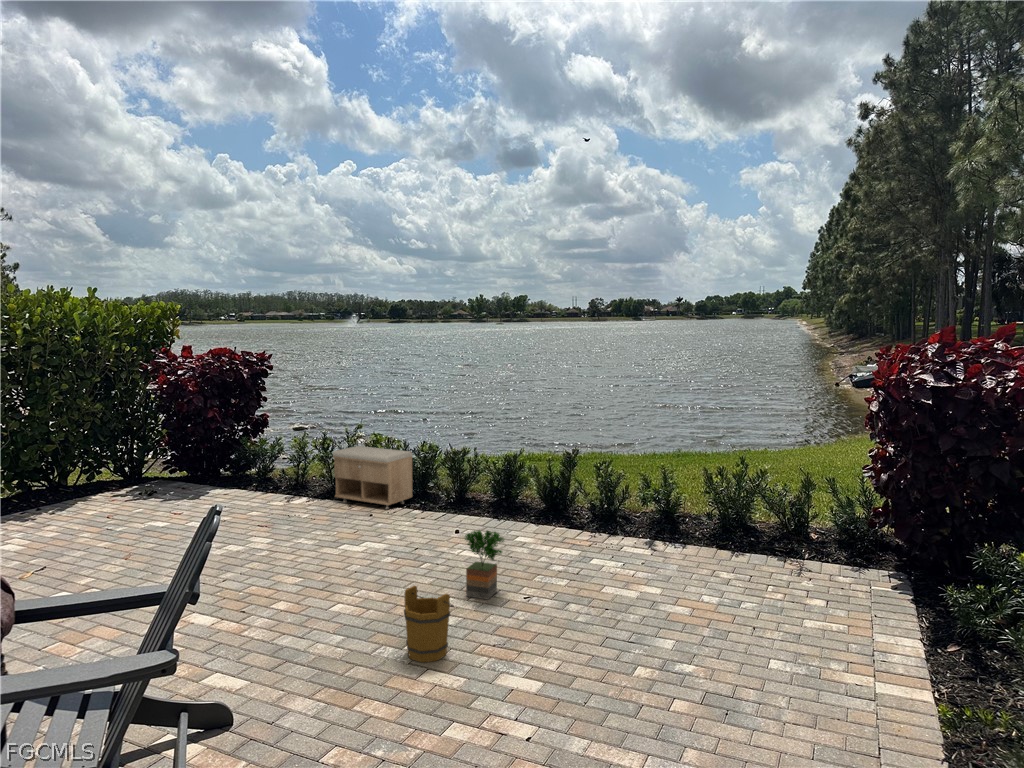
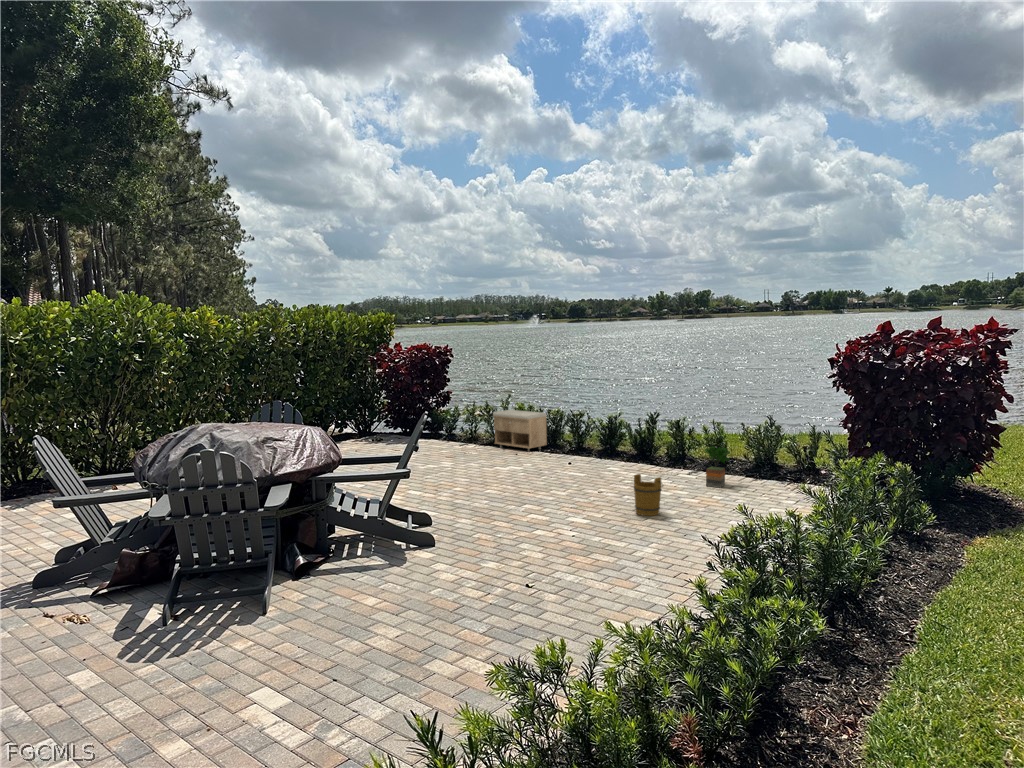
potted tree: present [465,530,504,600] -> present [705,447,730,488]
bucket: present [404,586,454,662] -> present [634,474,662,516]

